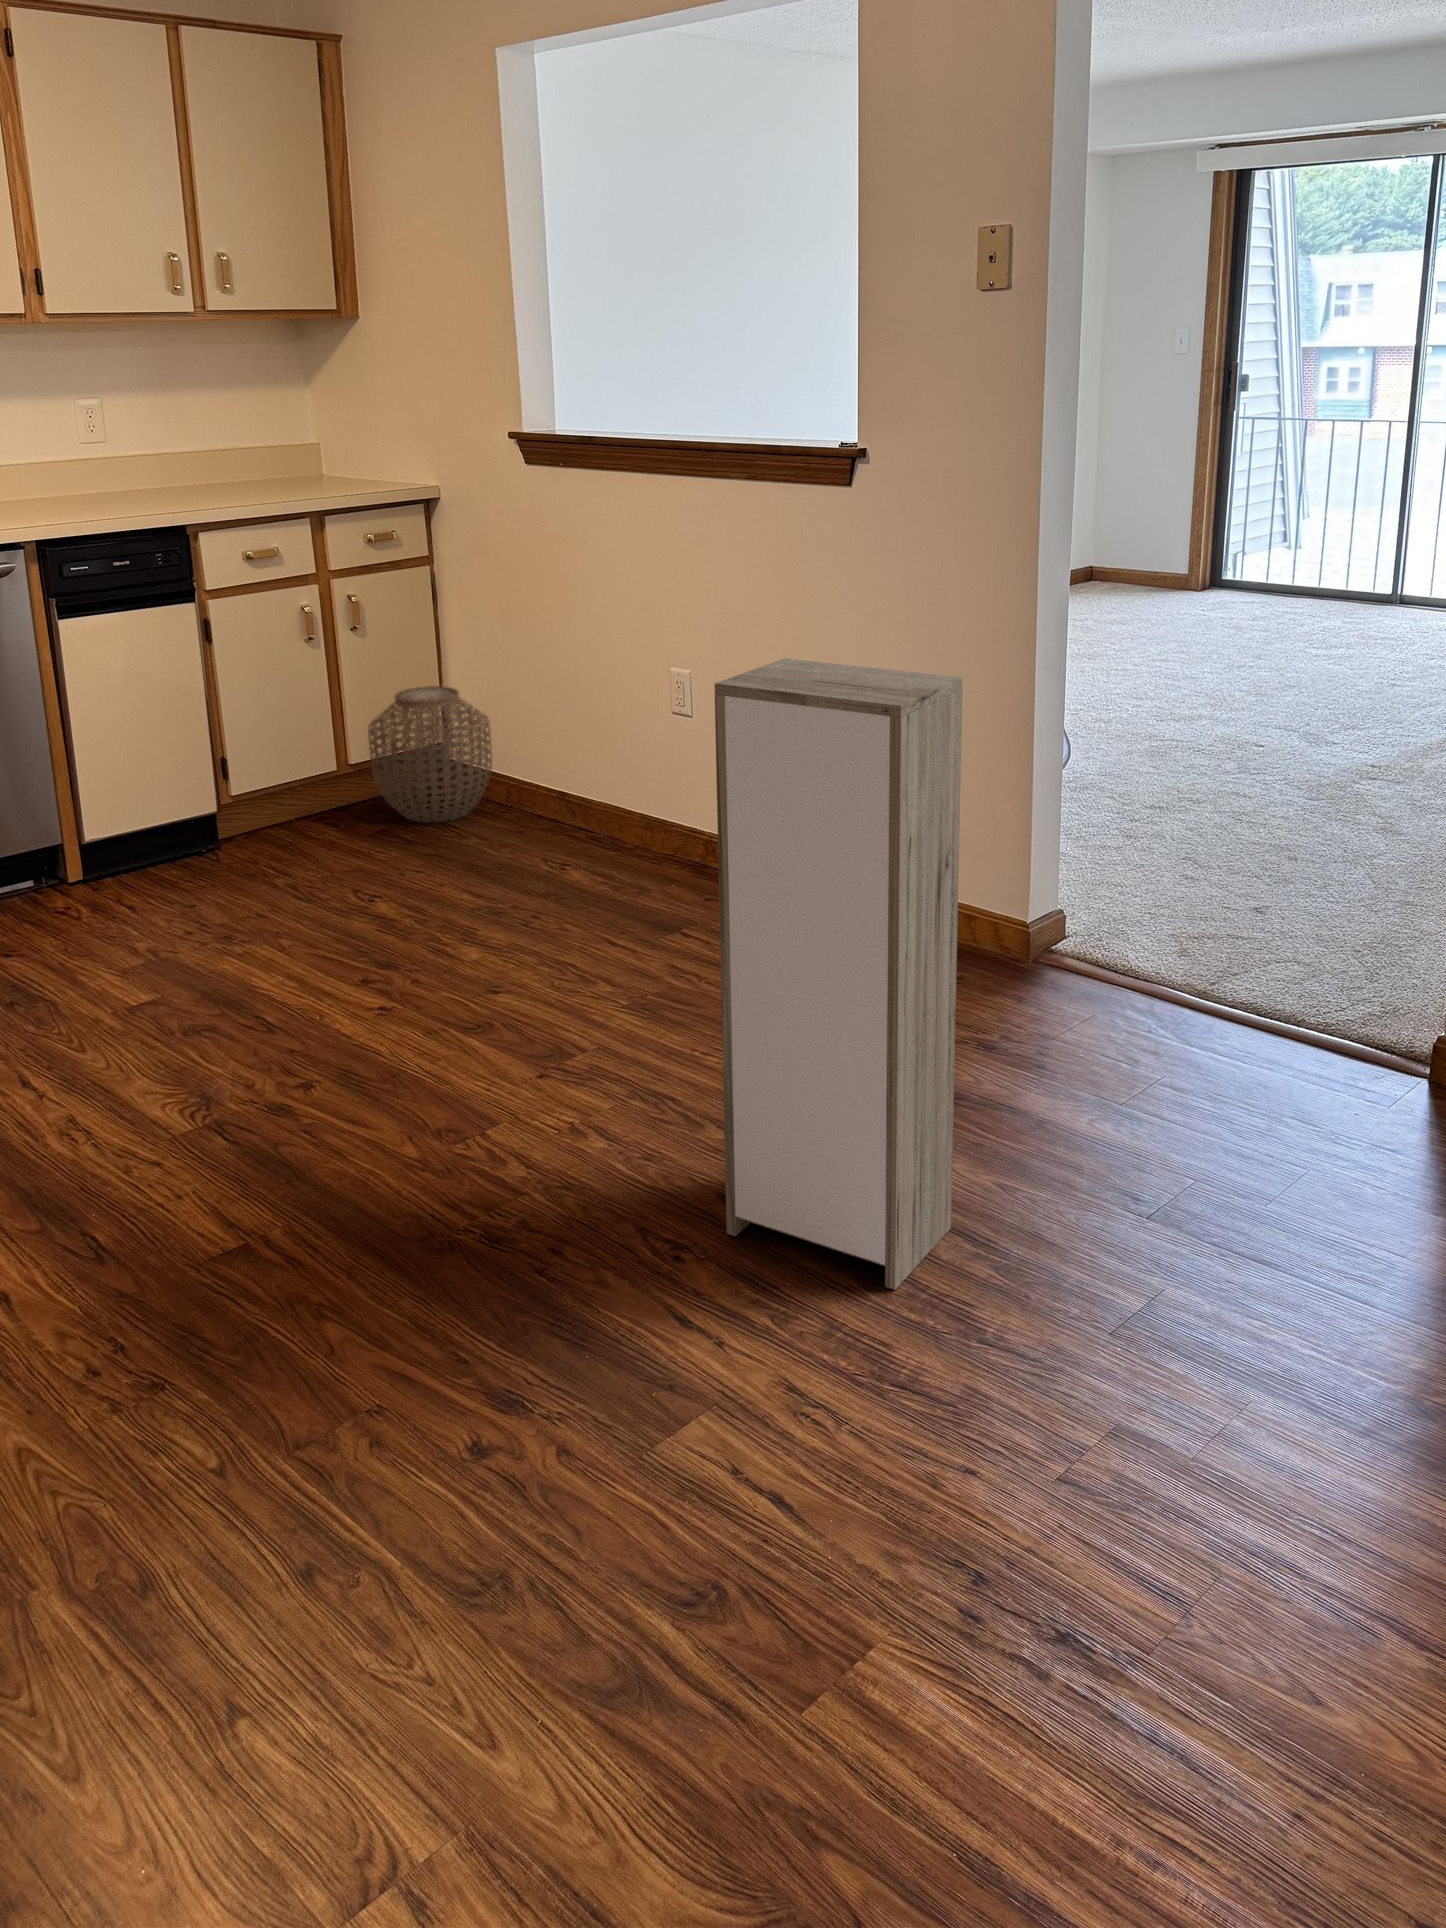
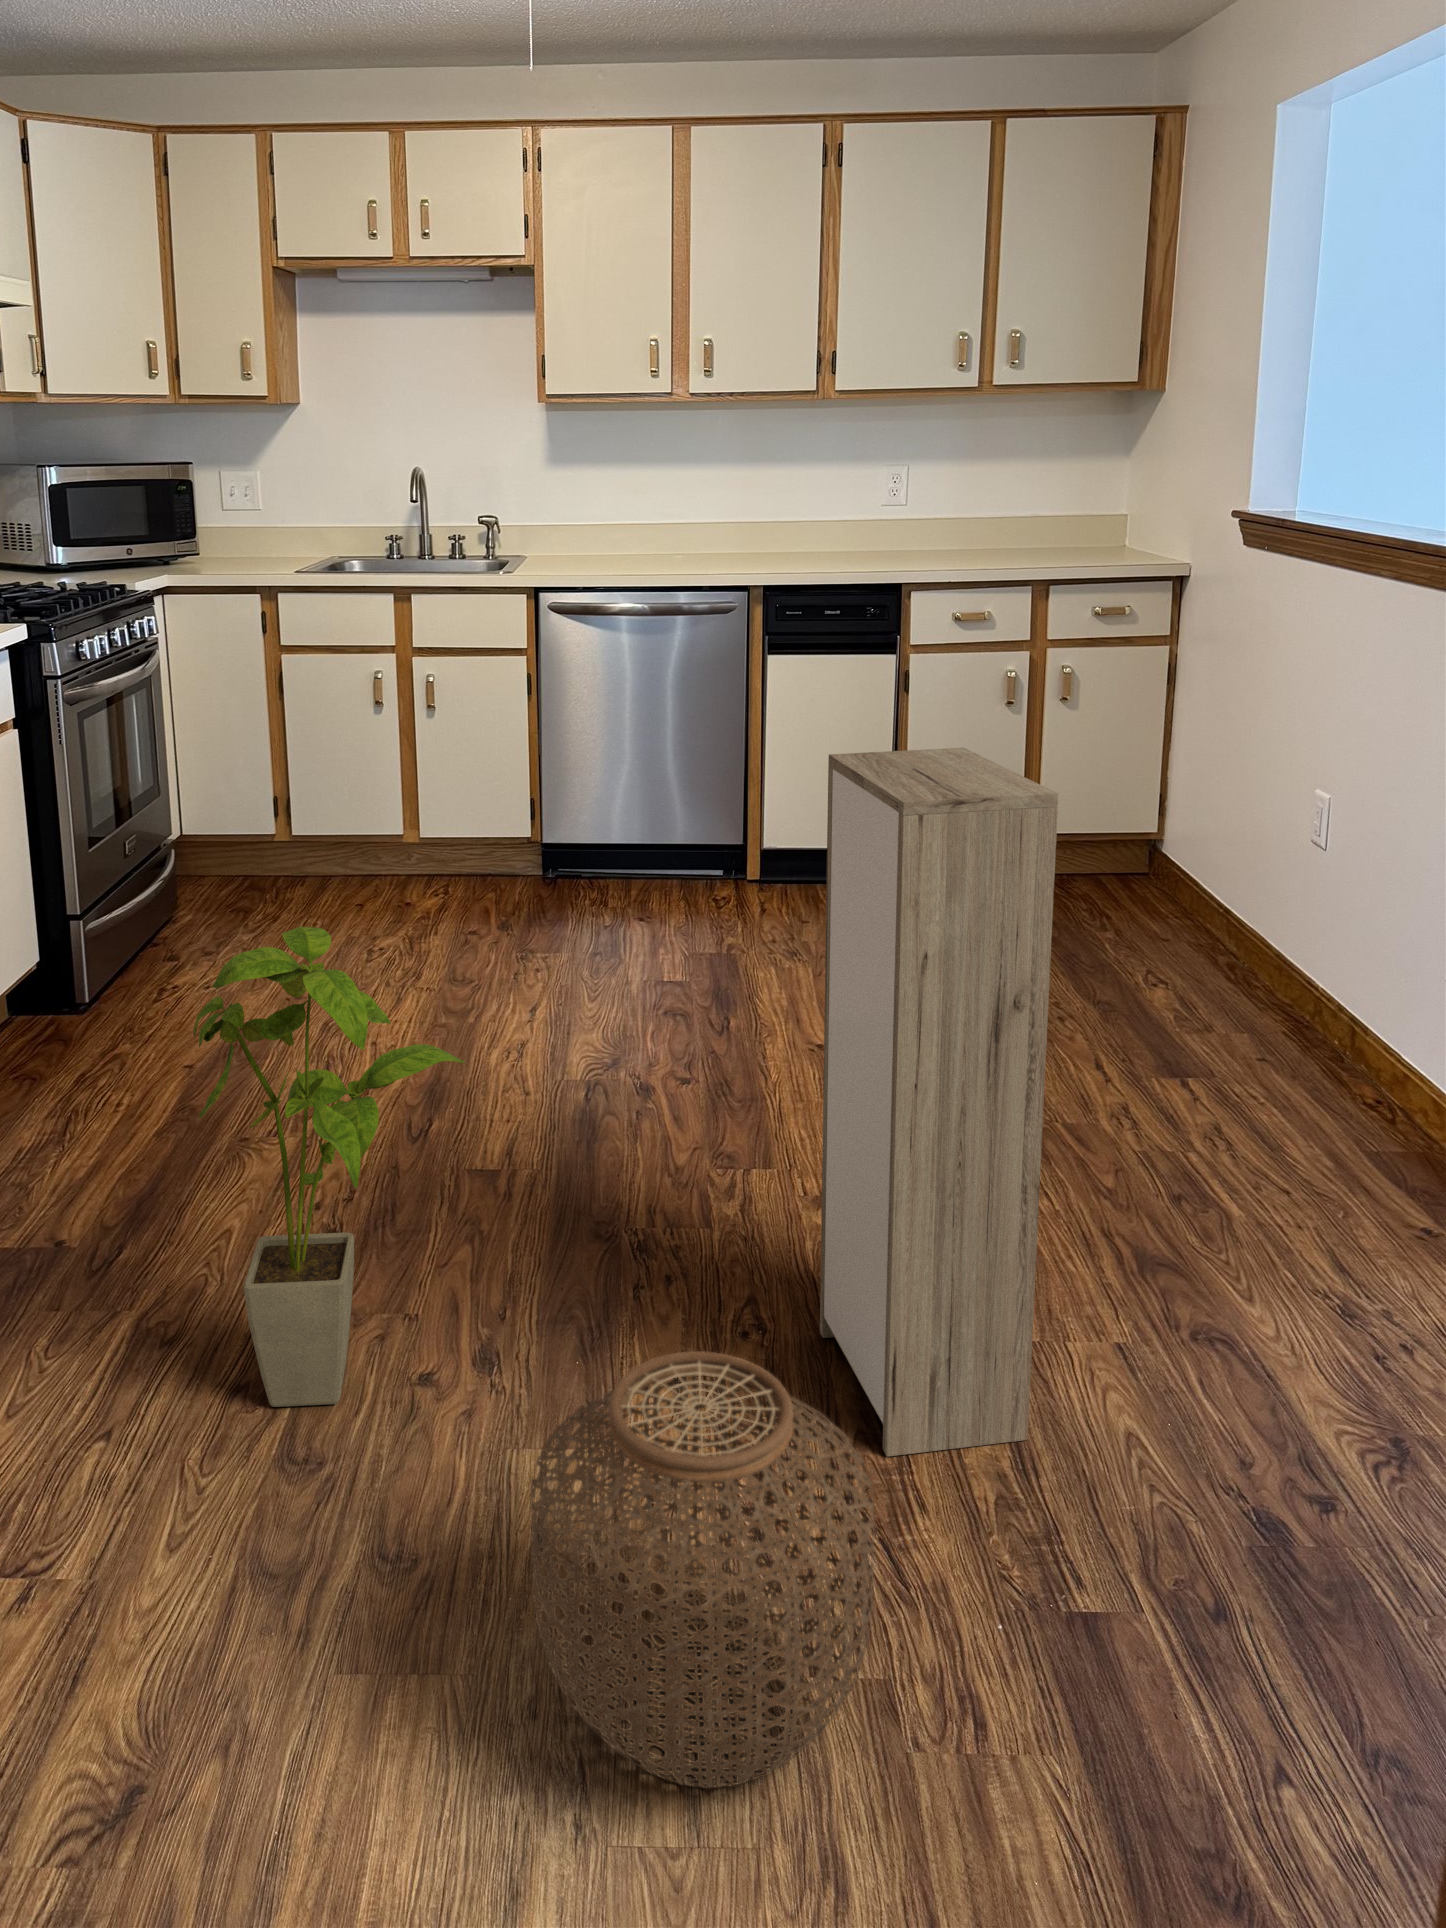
woven basket: present [368,686,492,823] -> present [530,1351,875,1788]
house plant: none [205,987,545,1574] -> present [193,927,465,1407]

